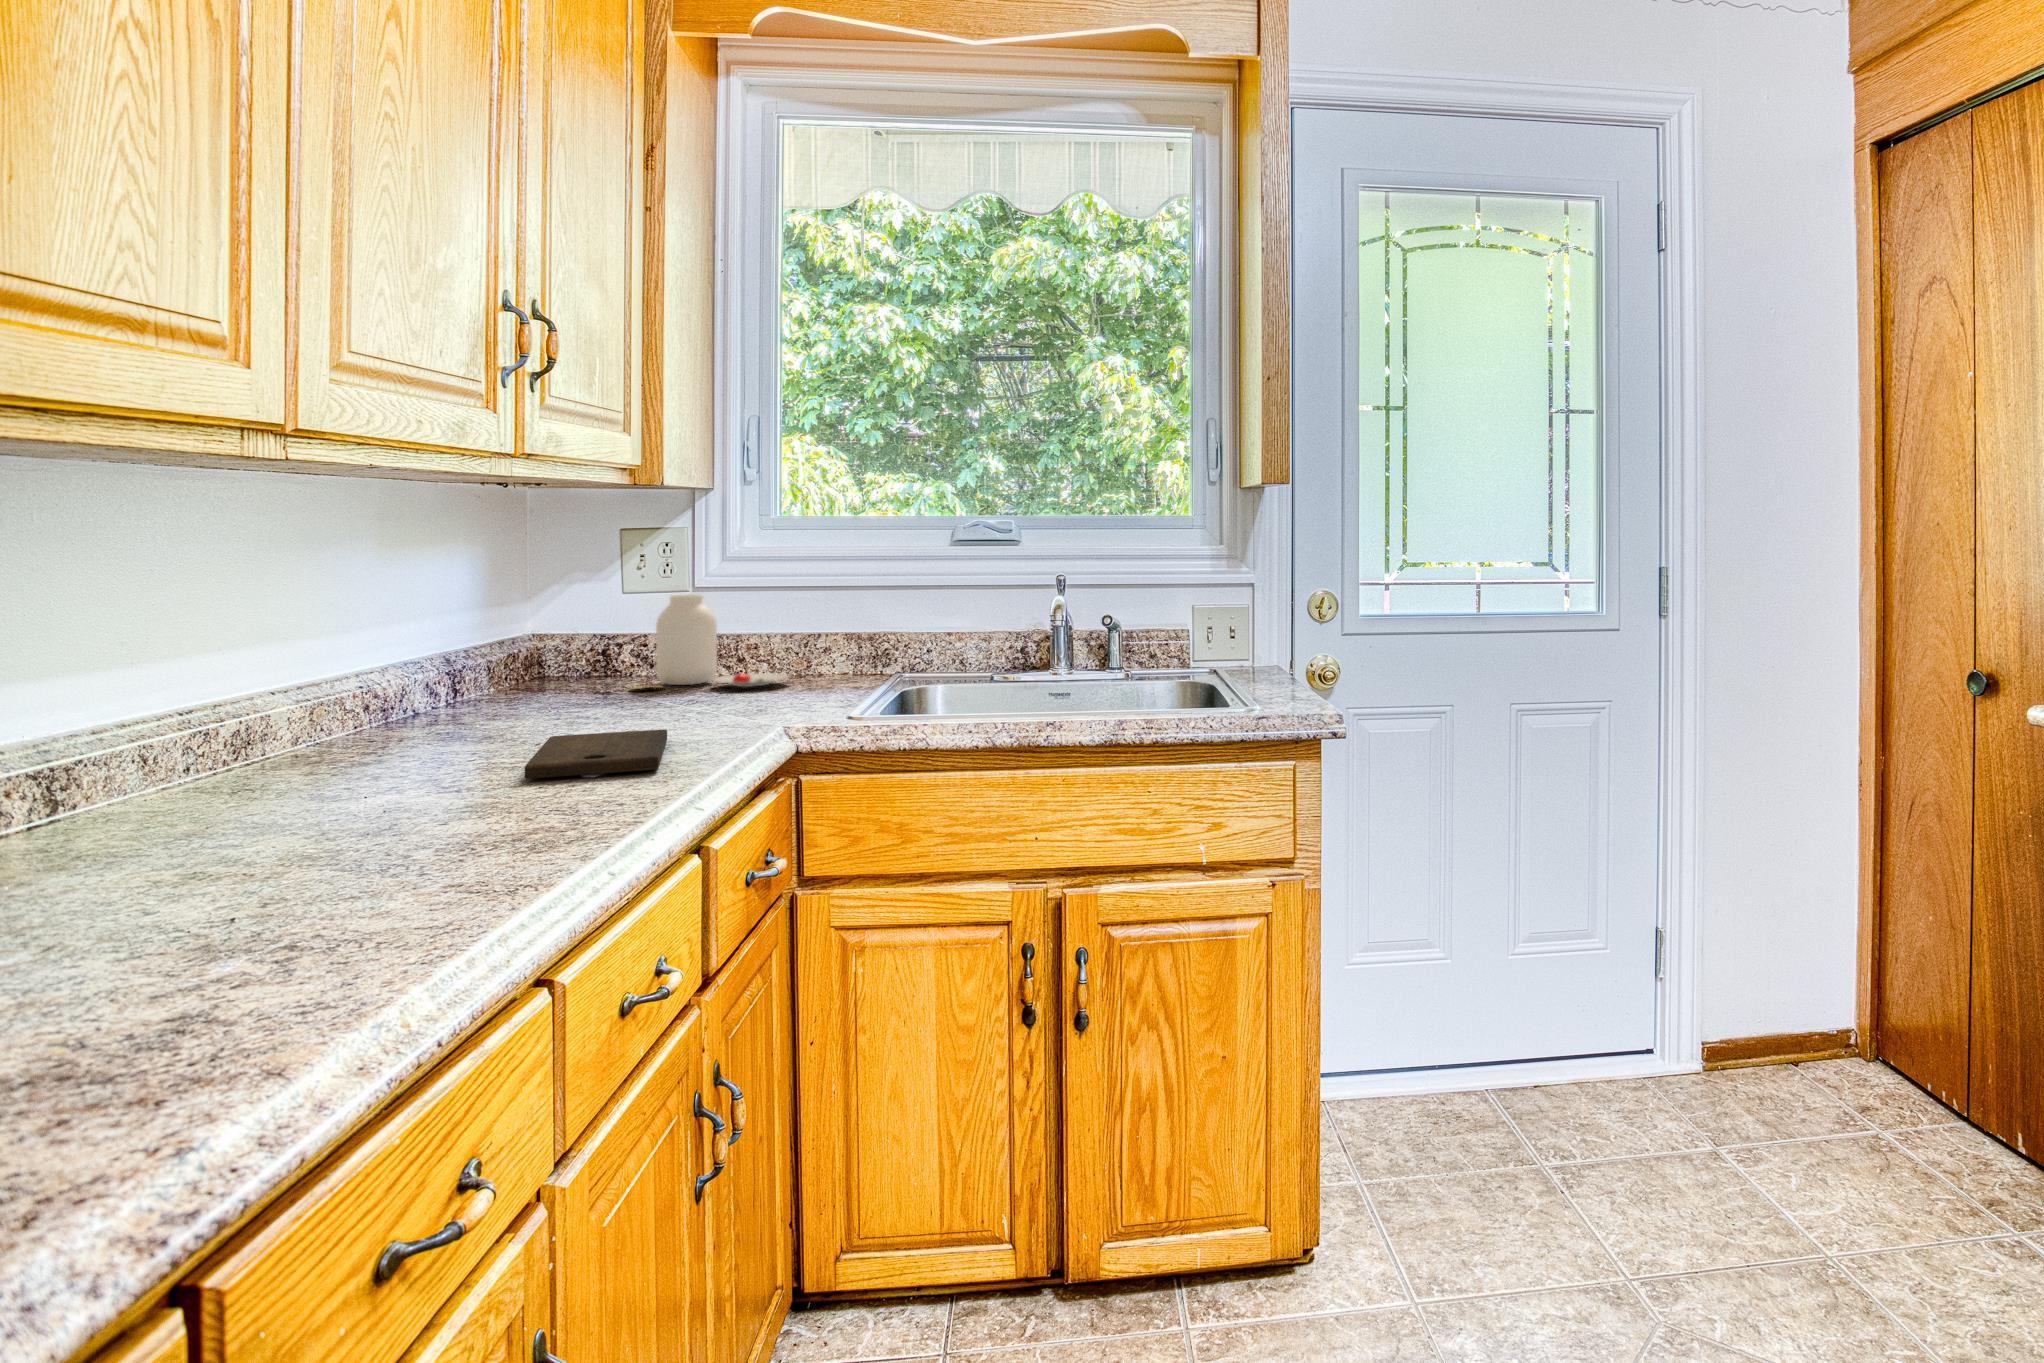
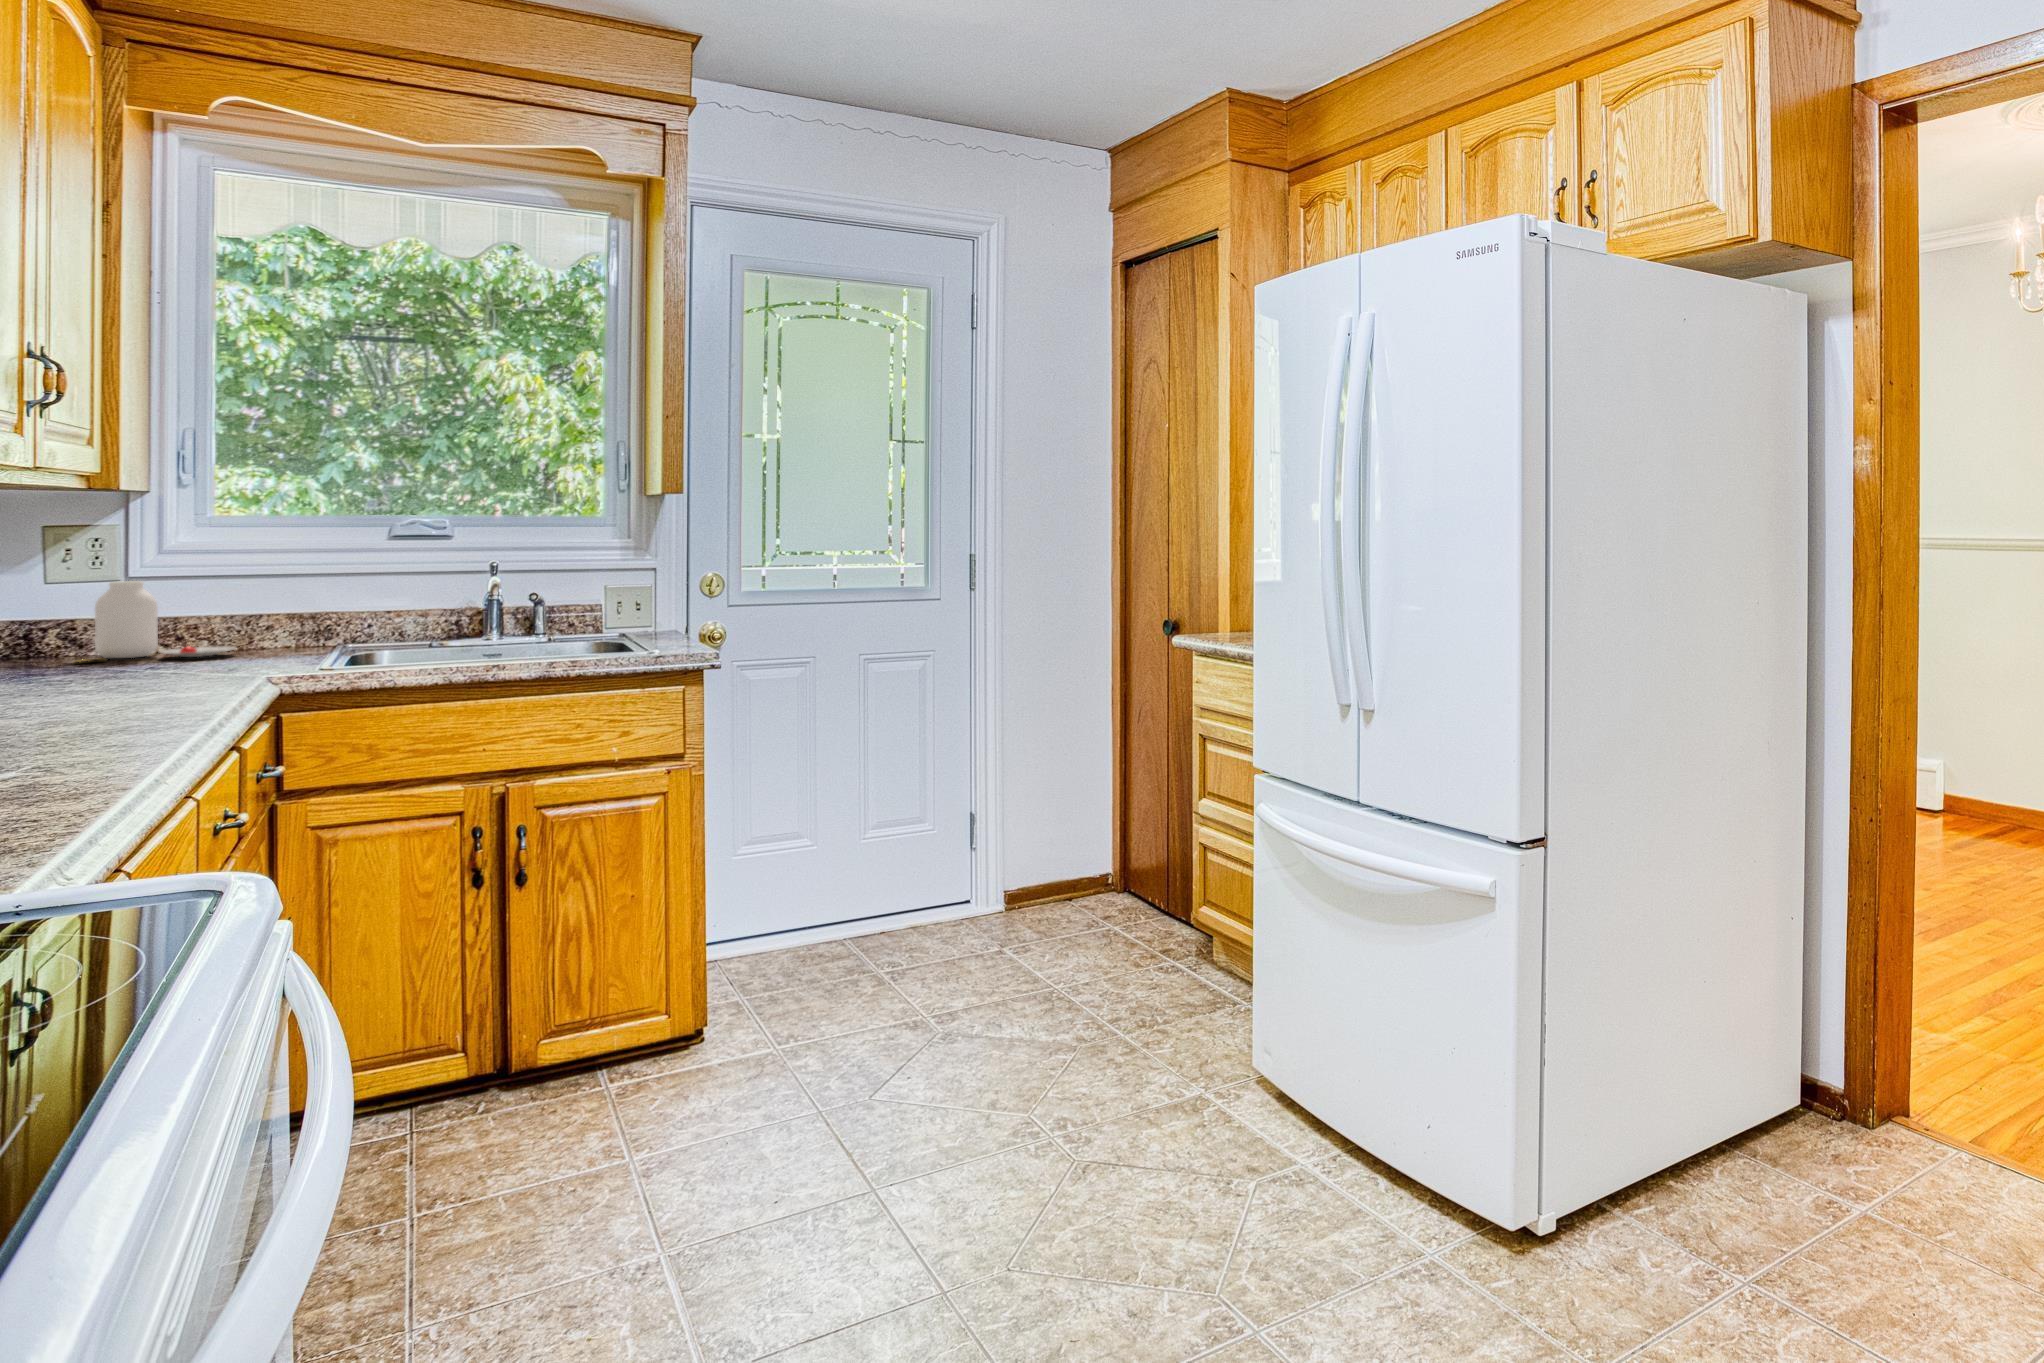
cutting board: present [525,730,667,778] -> none [59,679,185,709]

